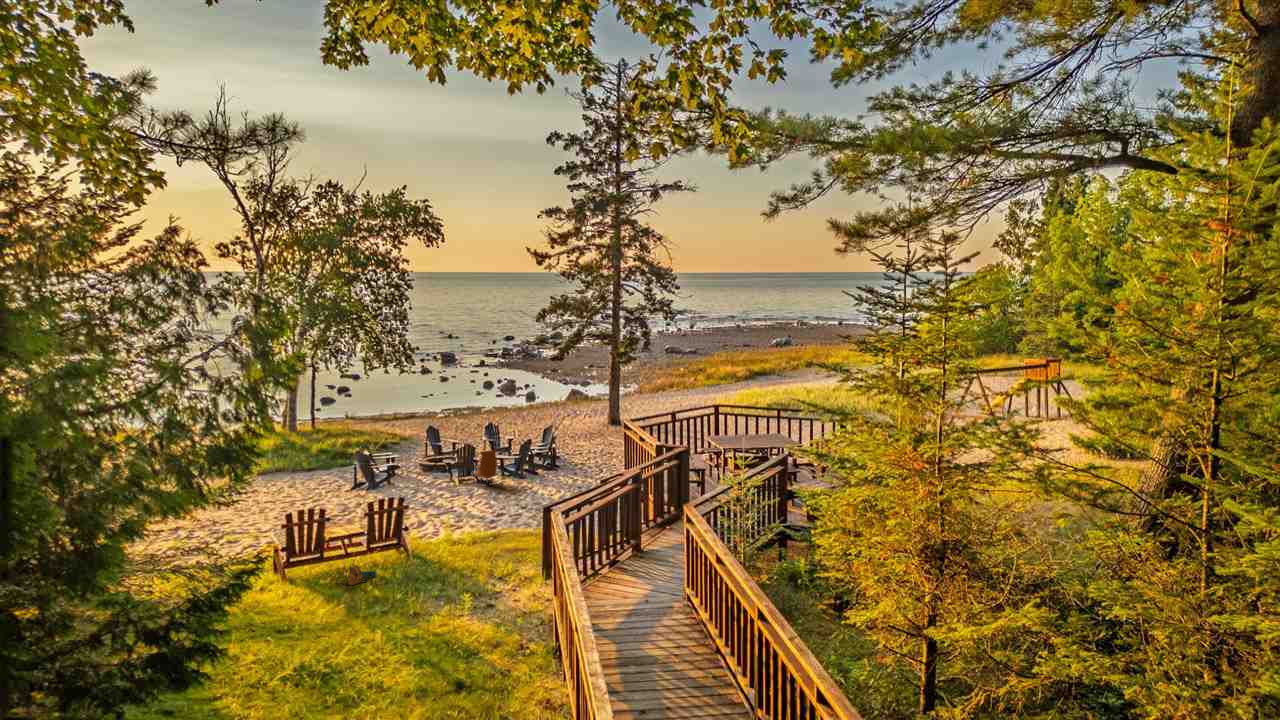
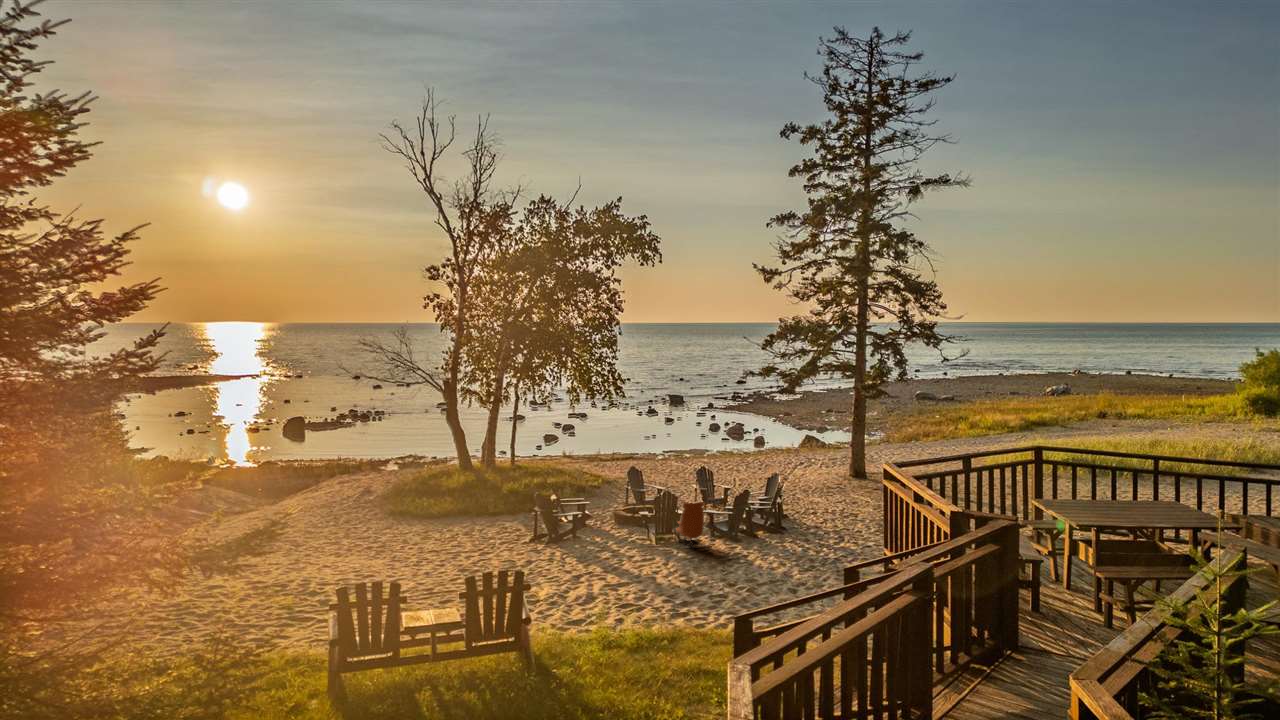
backpack: present [342,565,377,585] -> none [457,659,508,691]

